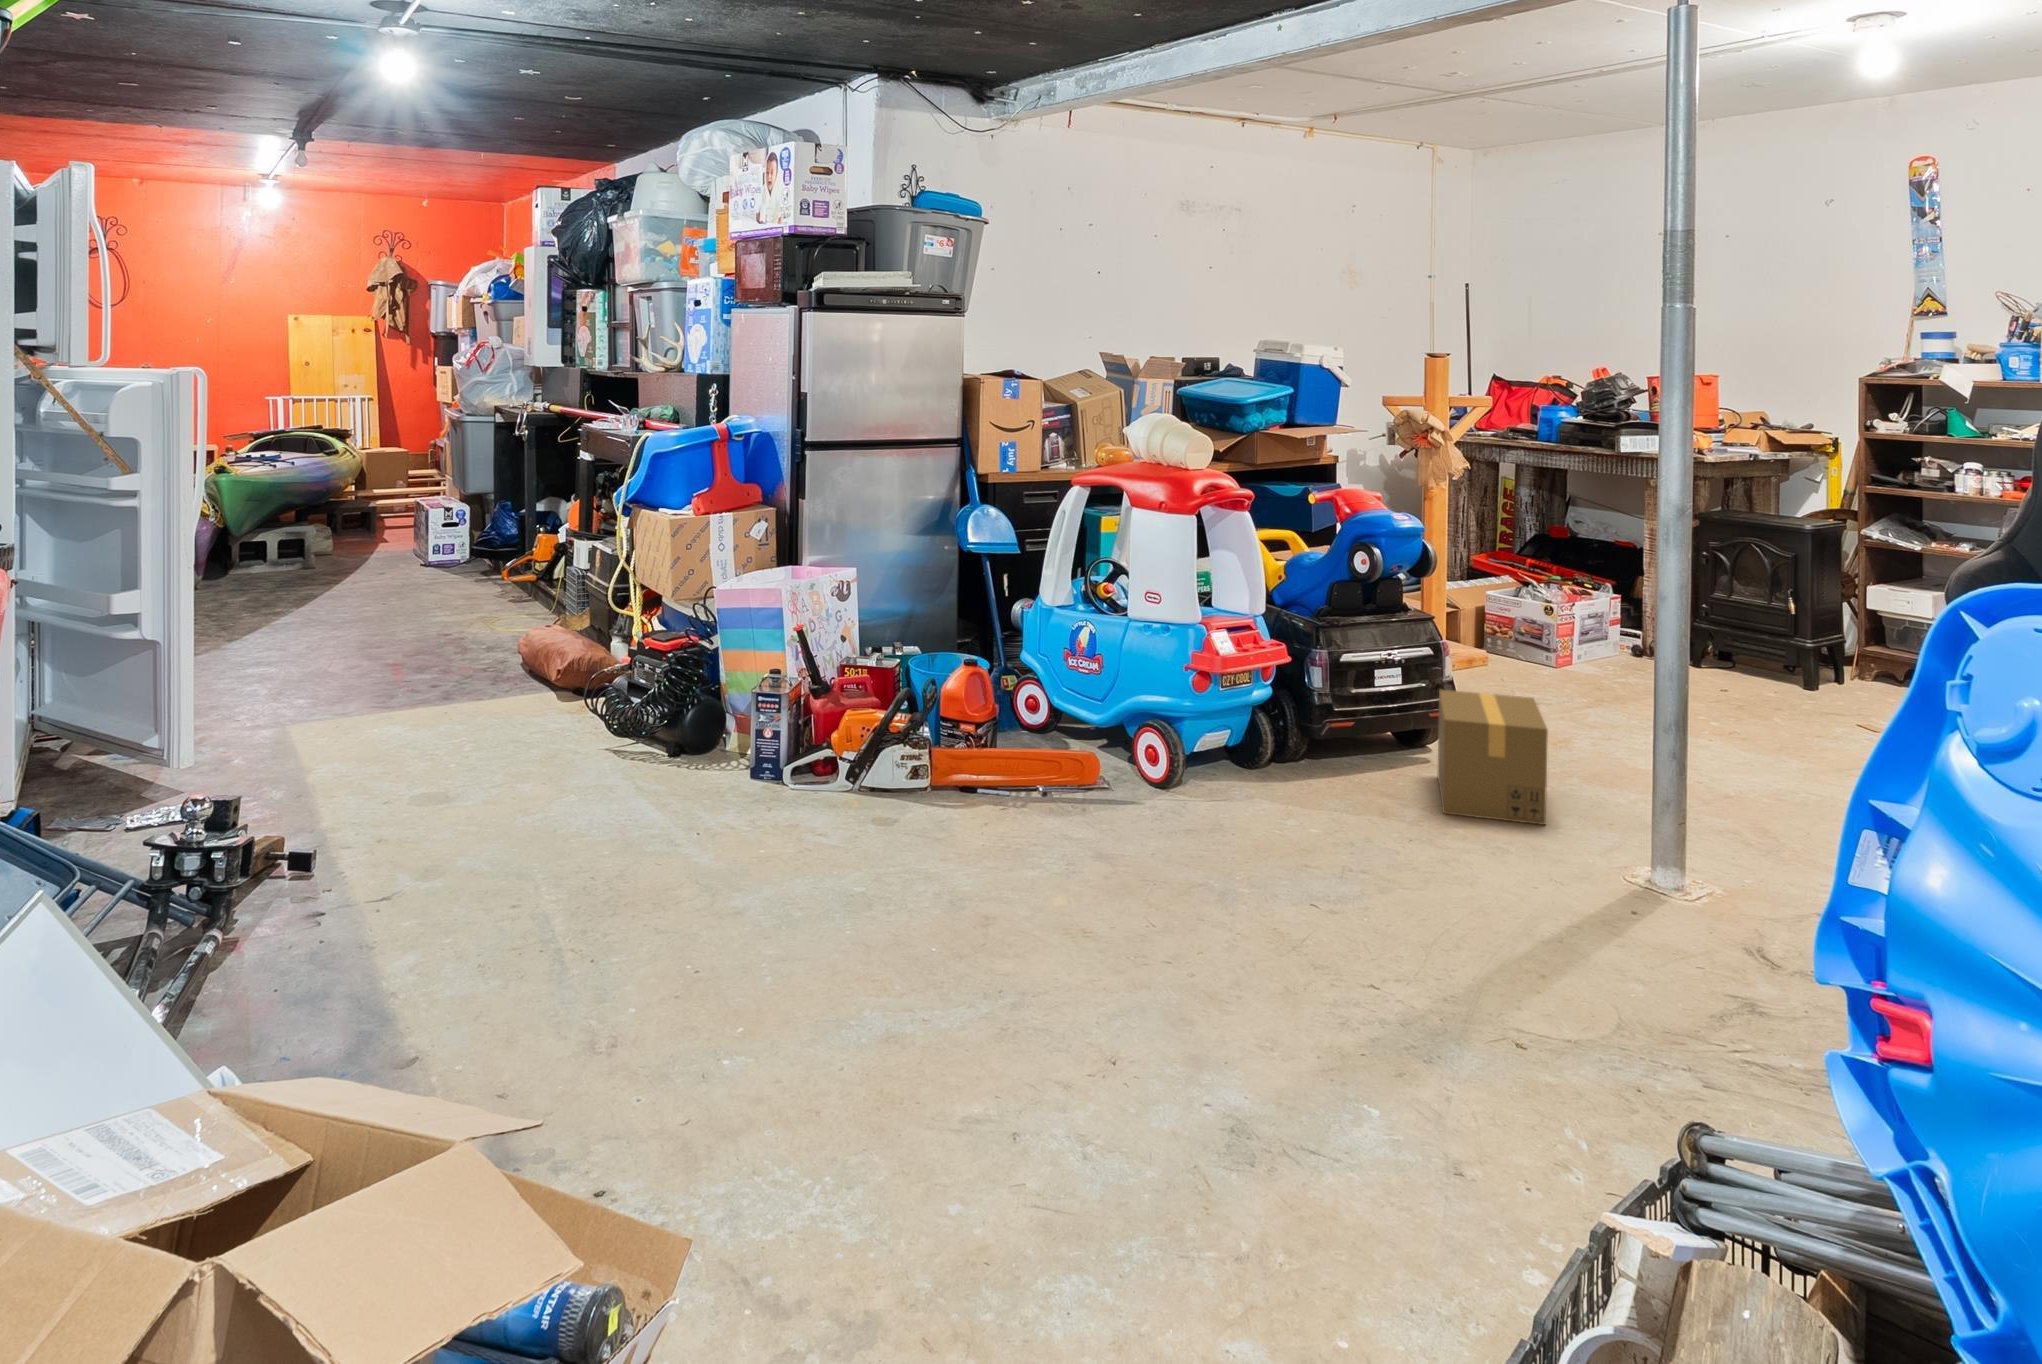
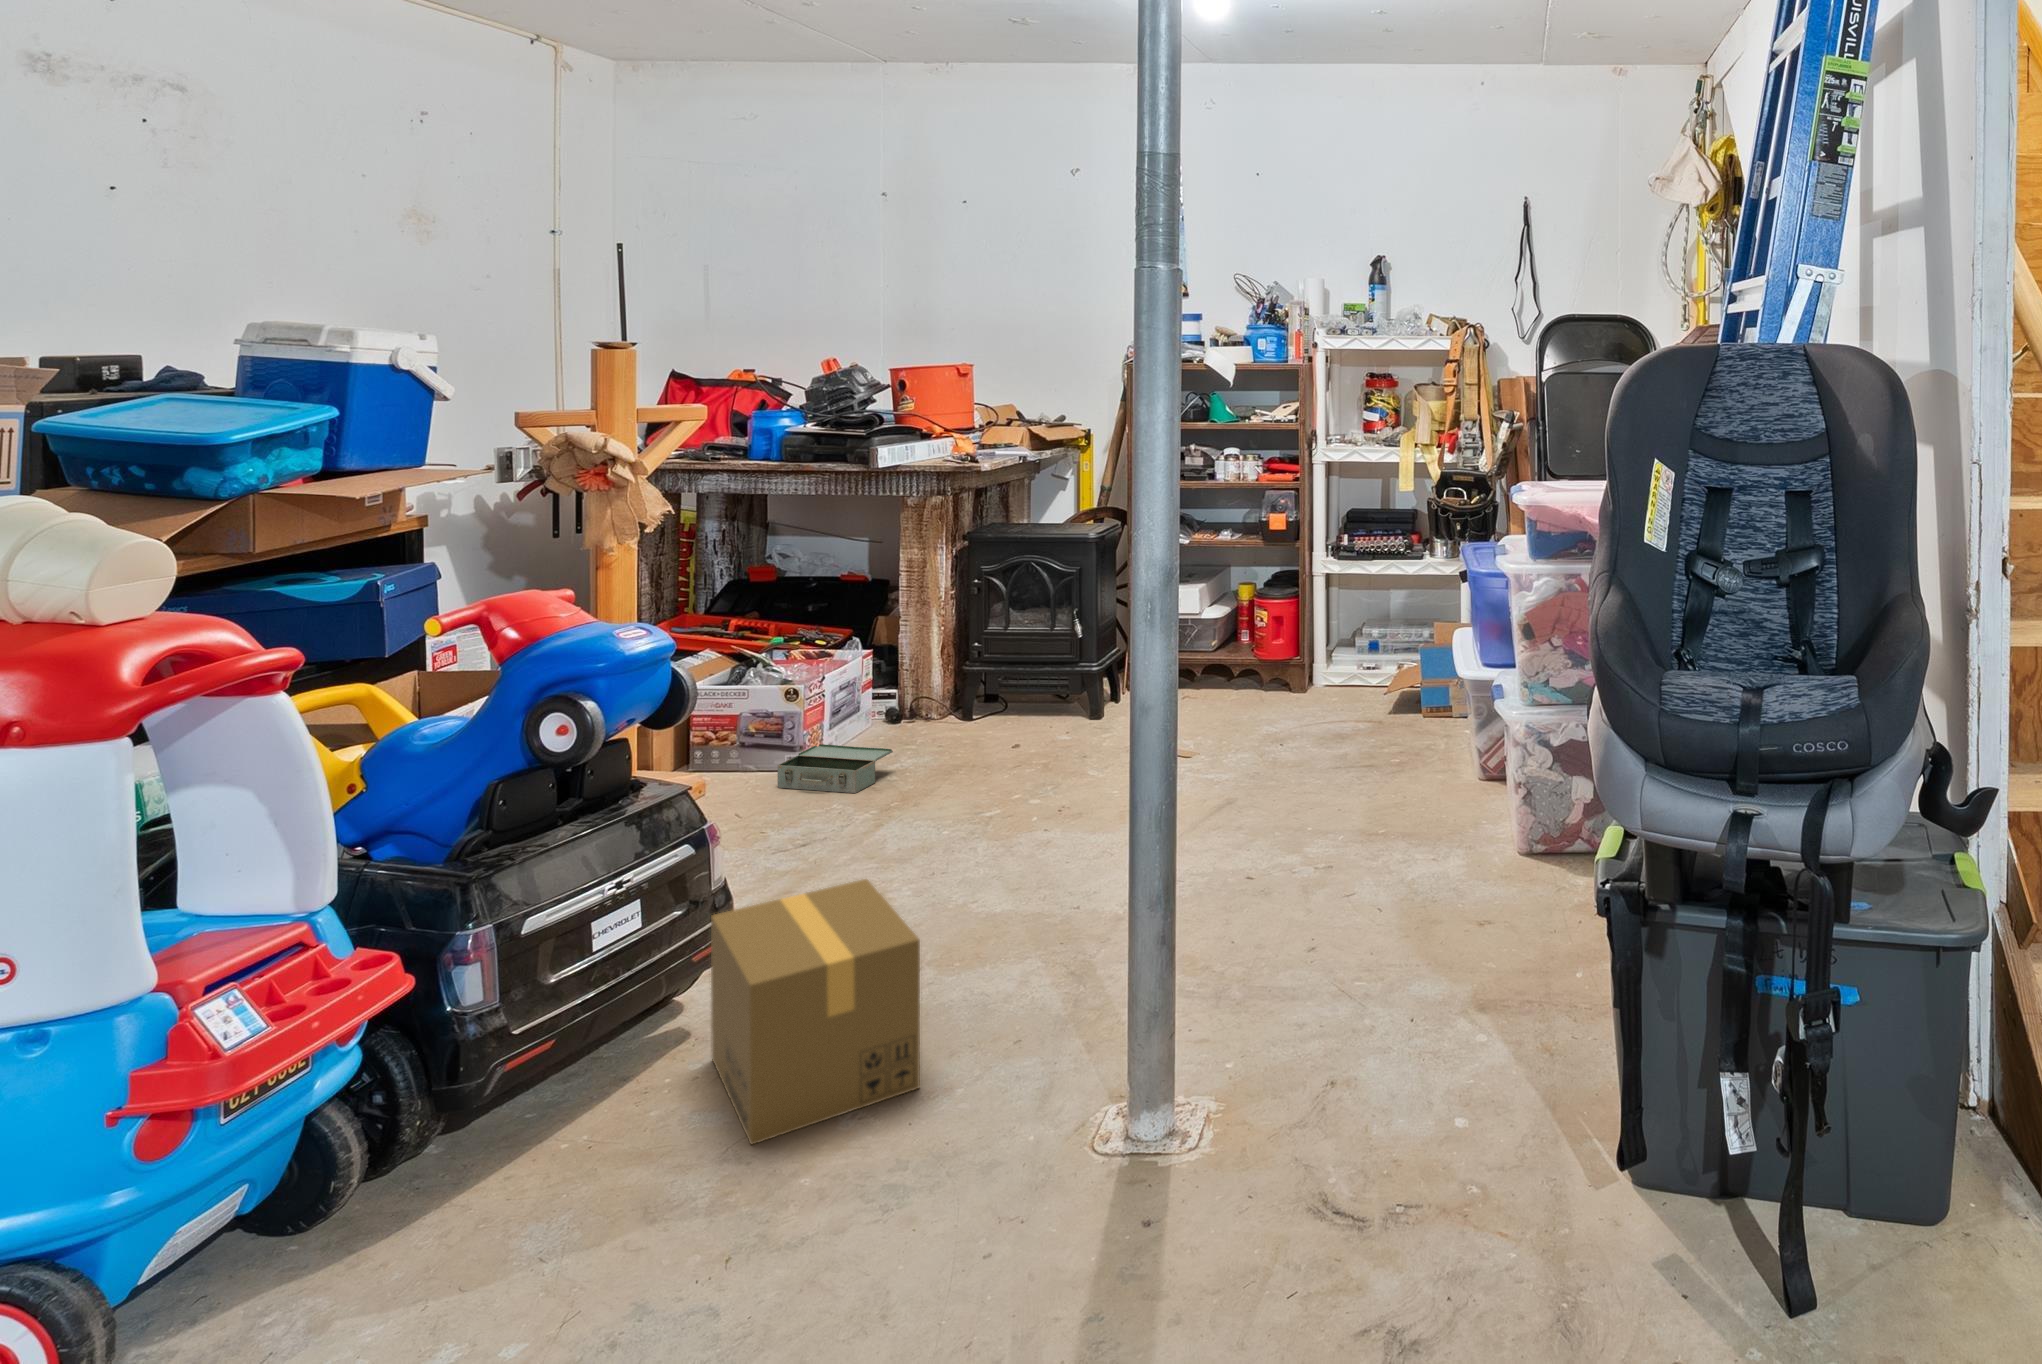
toolbox: none [1533,650,1617,686] -> present [777,744,893,793]

